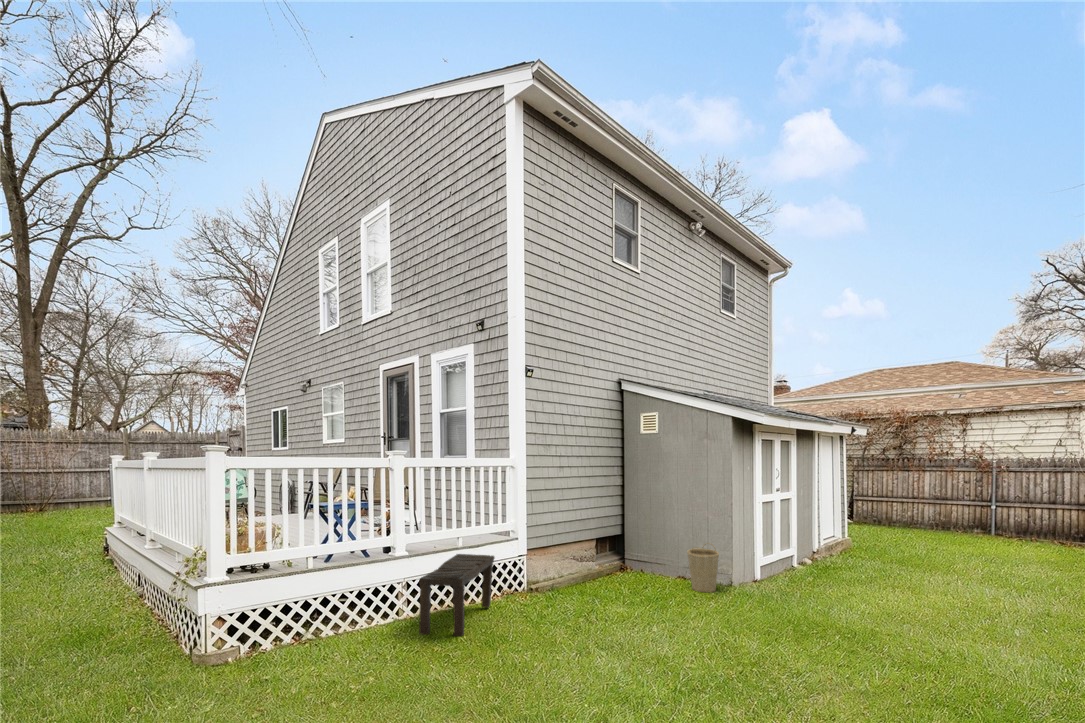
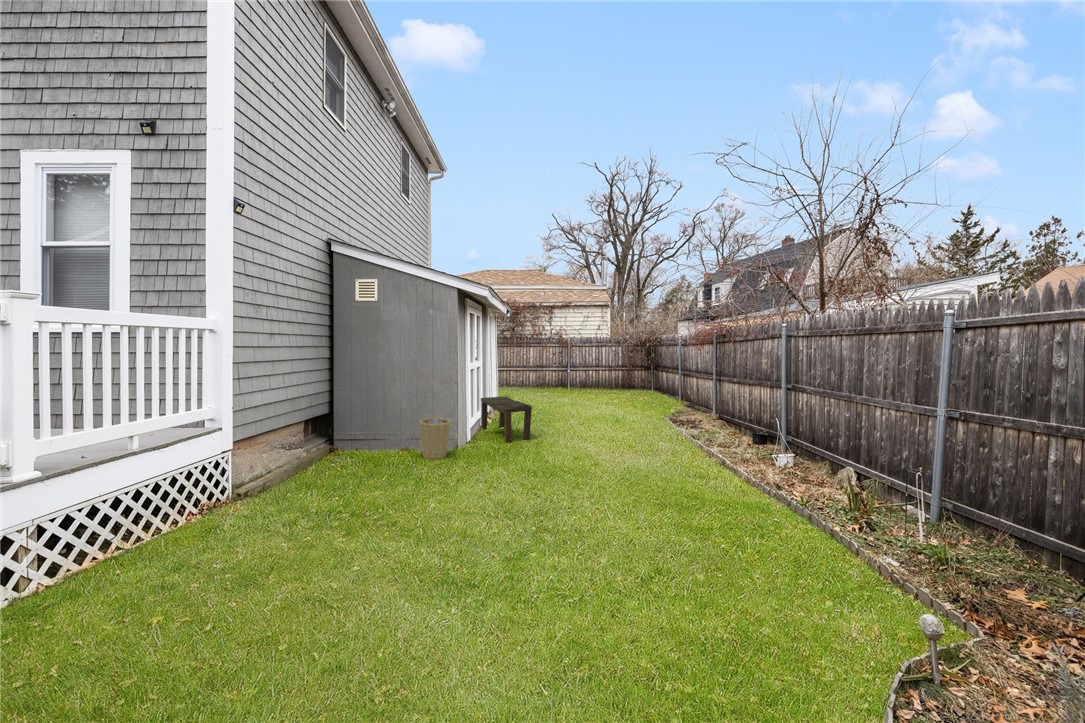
bench: present [419,554,495,636] -> present [481,396,532,443]

